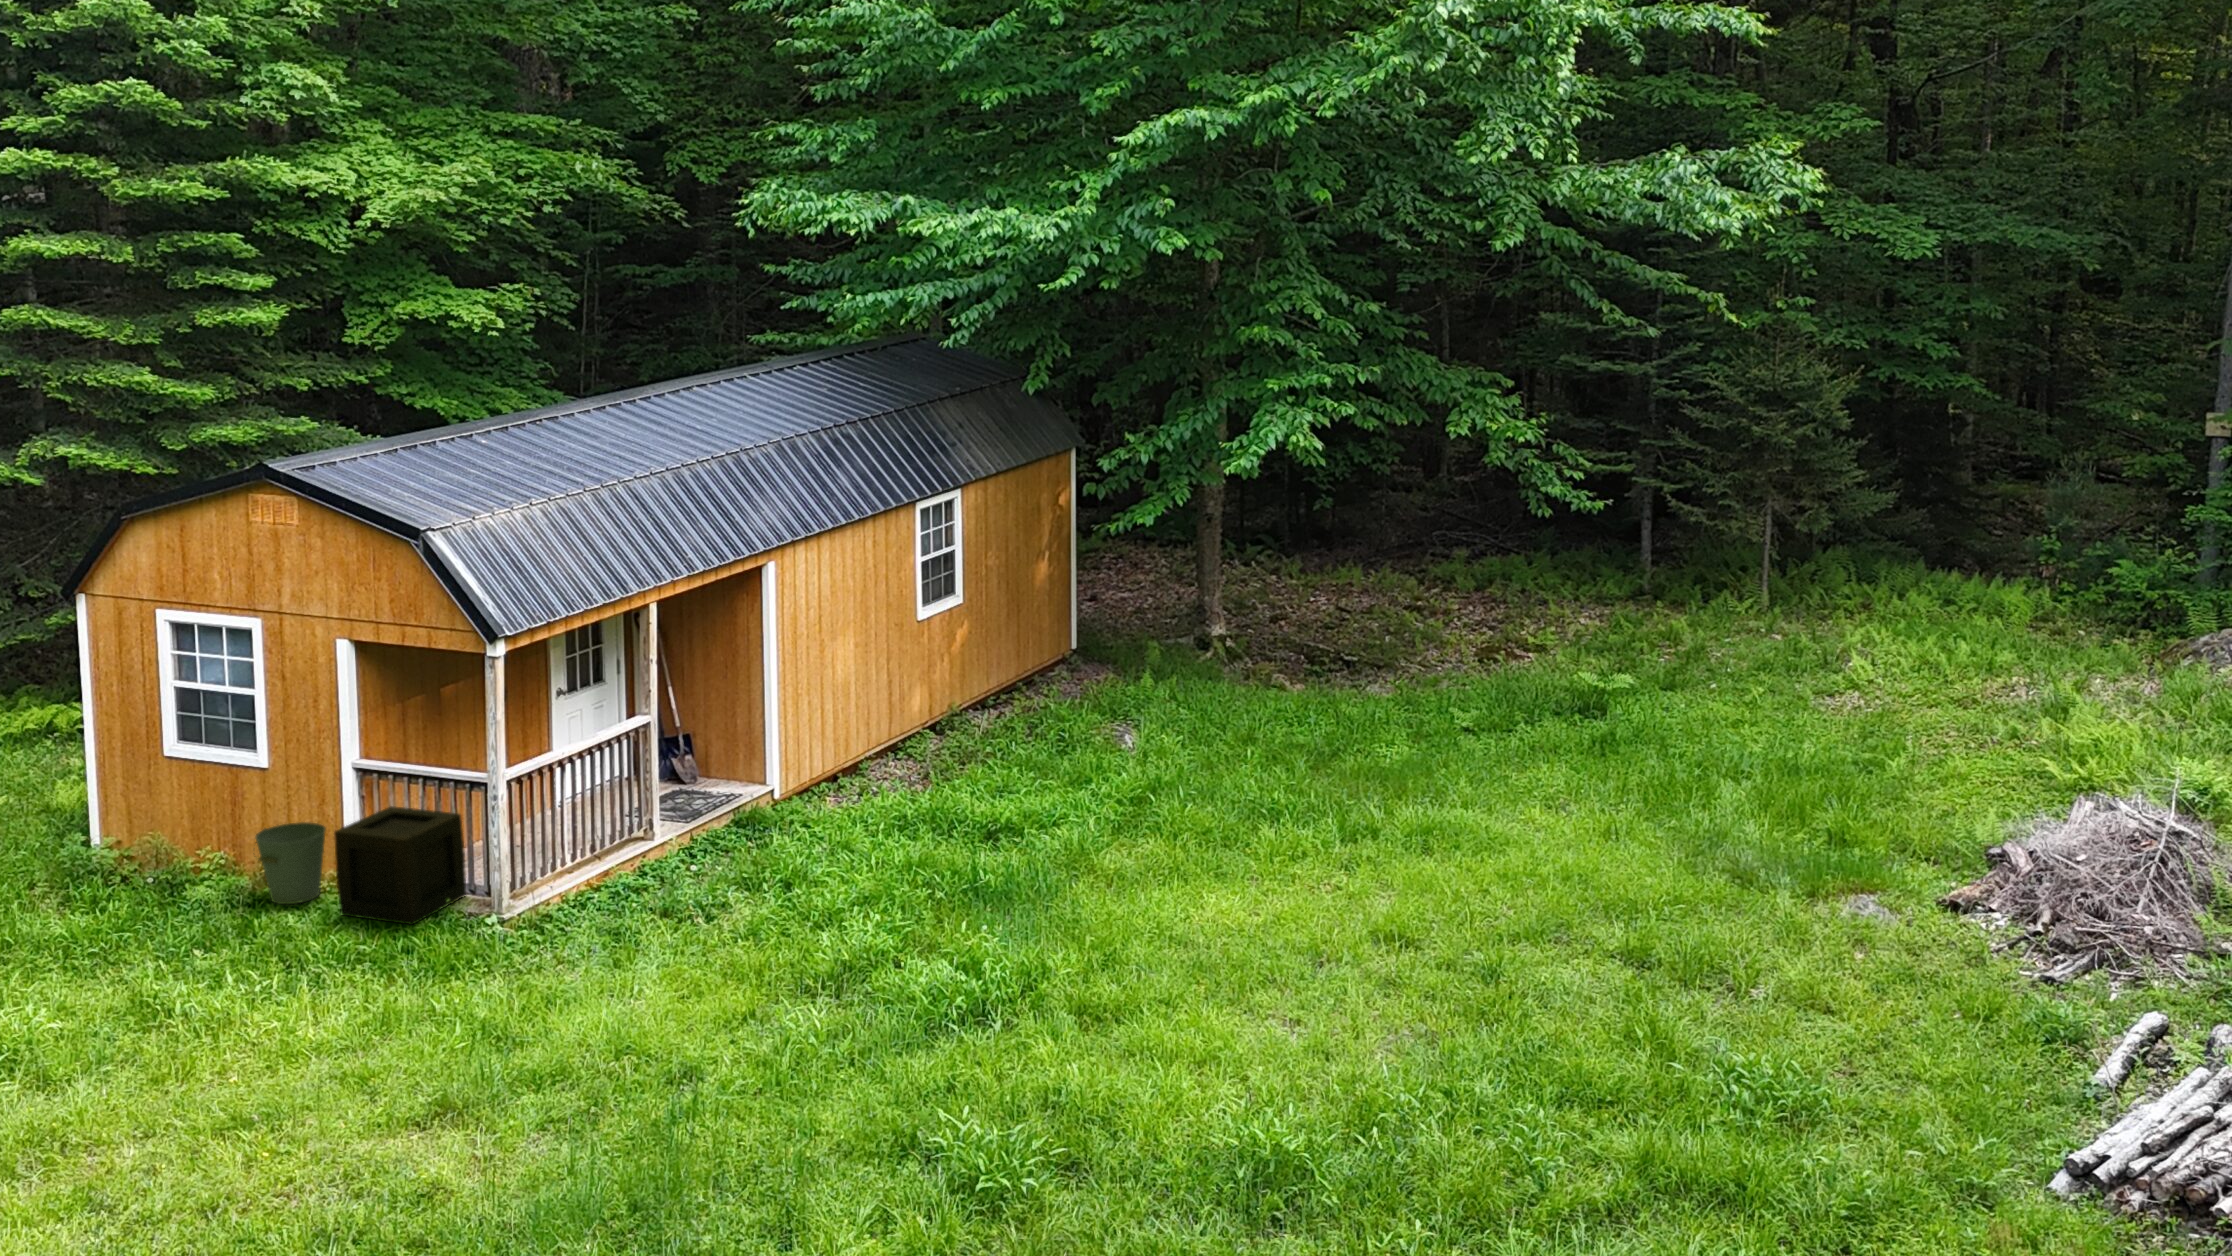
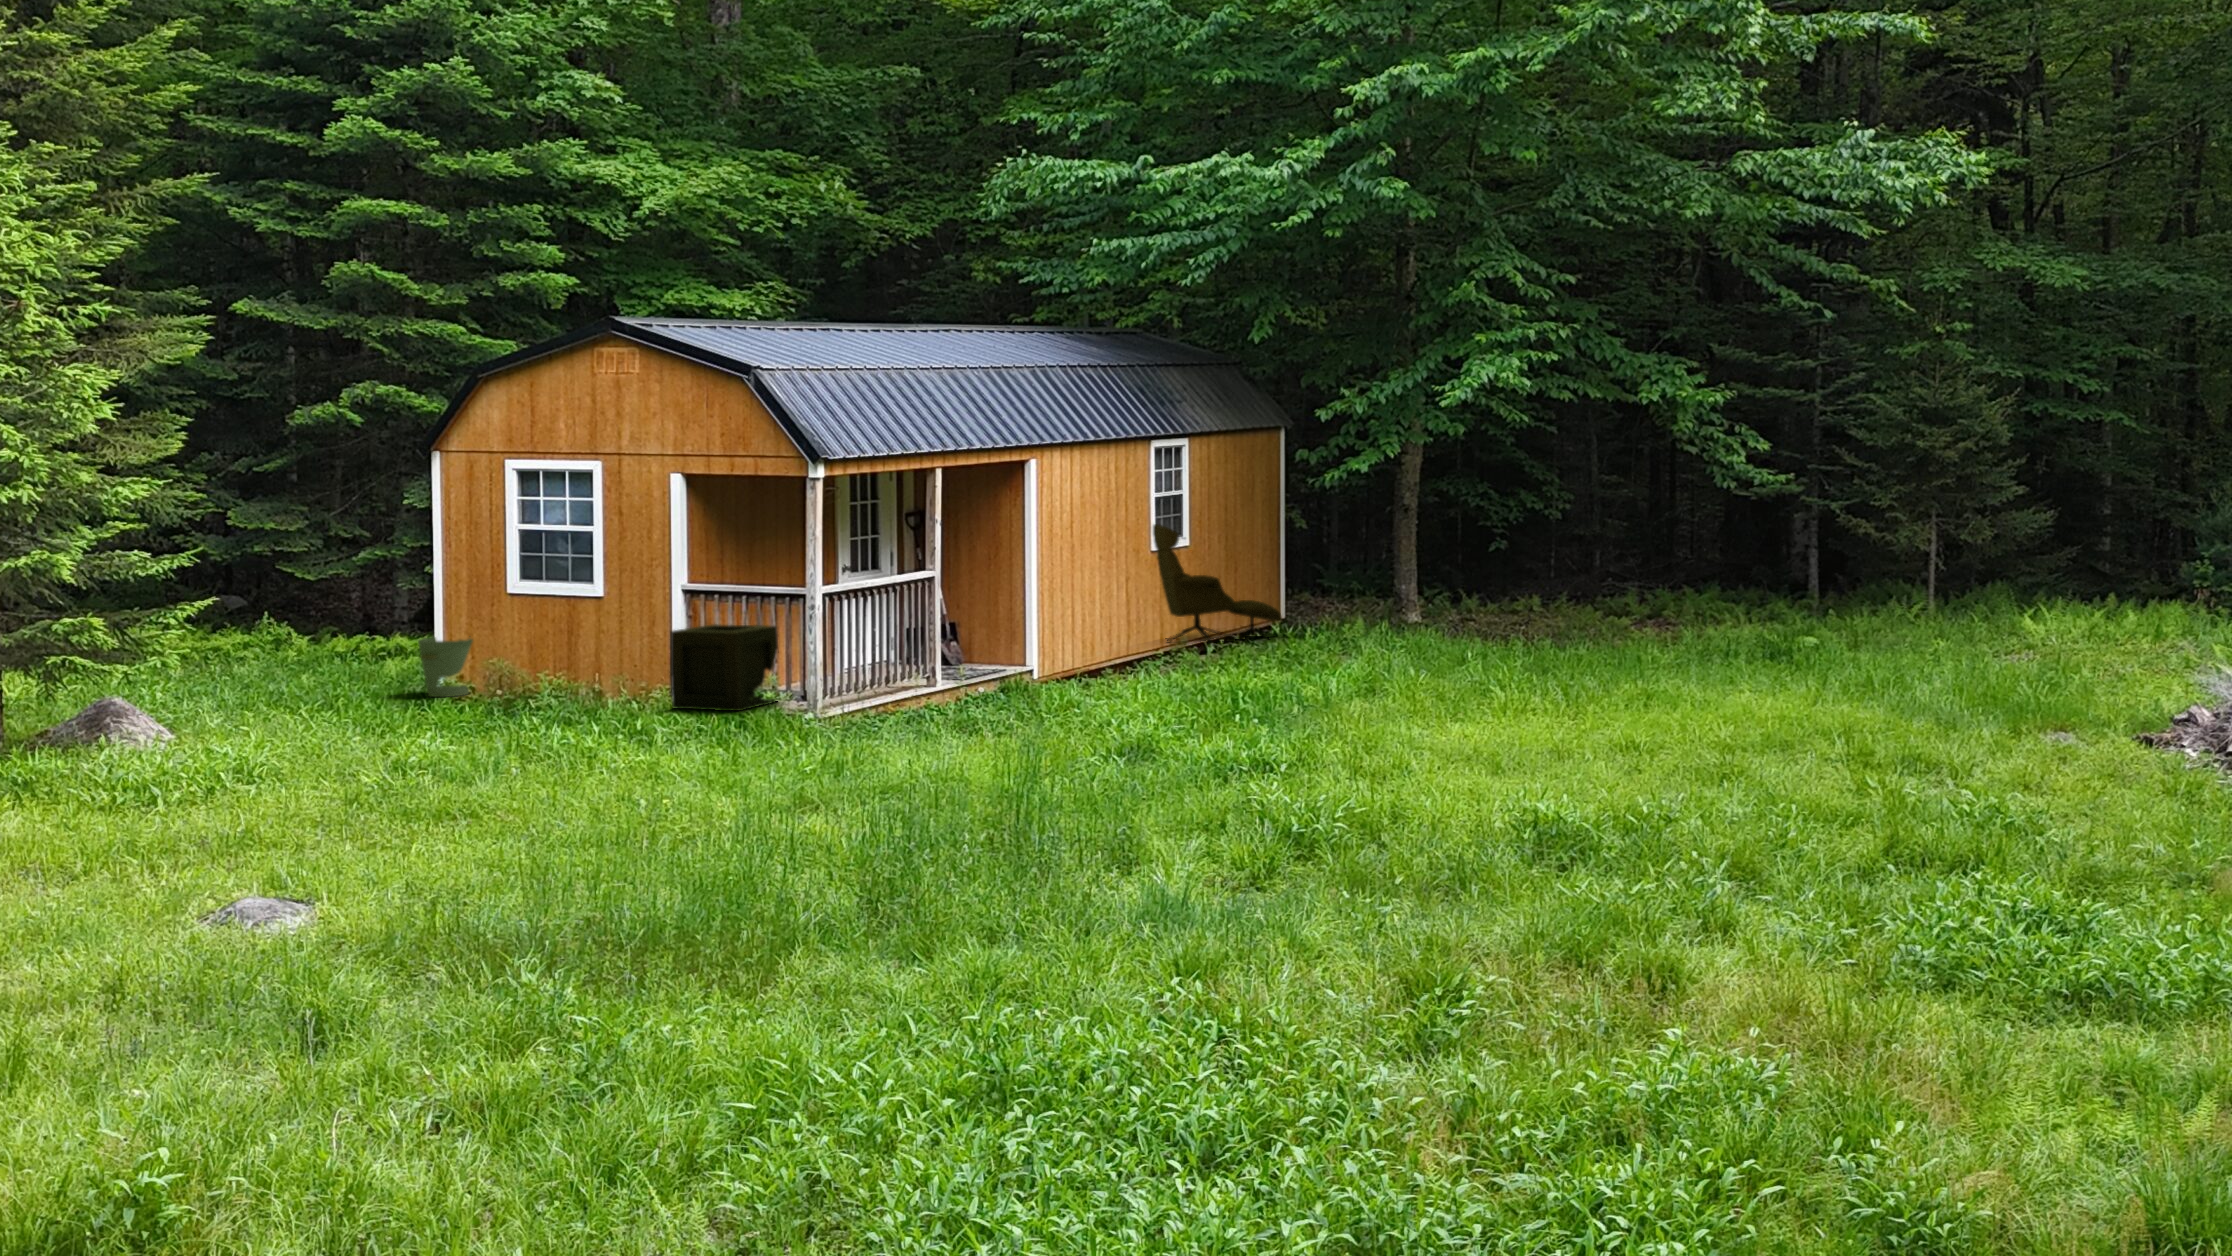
lounge chair: none [906,600,1051,731] -> present [1153,524,1281,643]
bucket: present [255,822,326,904] -> present [418,636,473,697]

